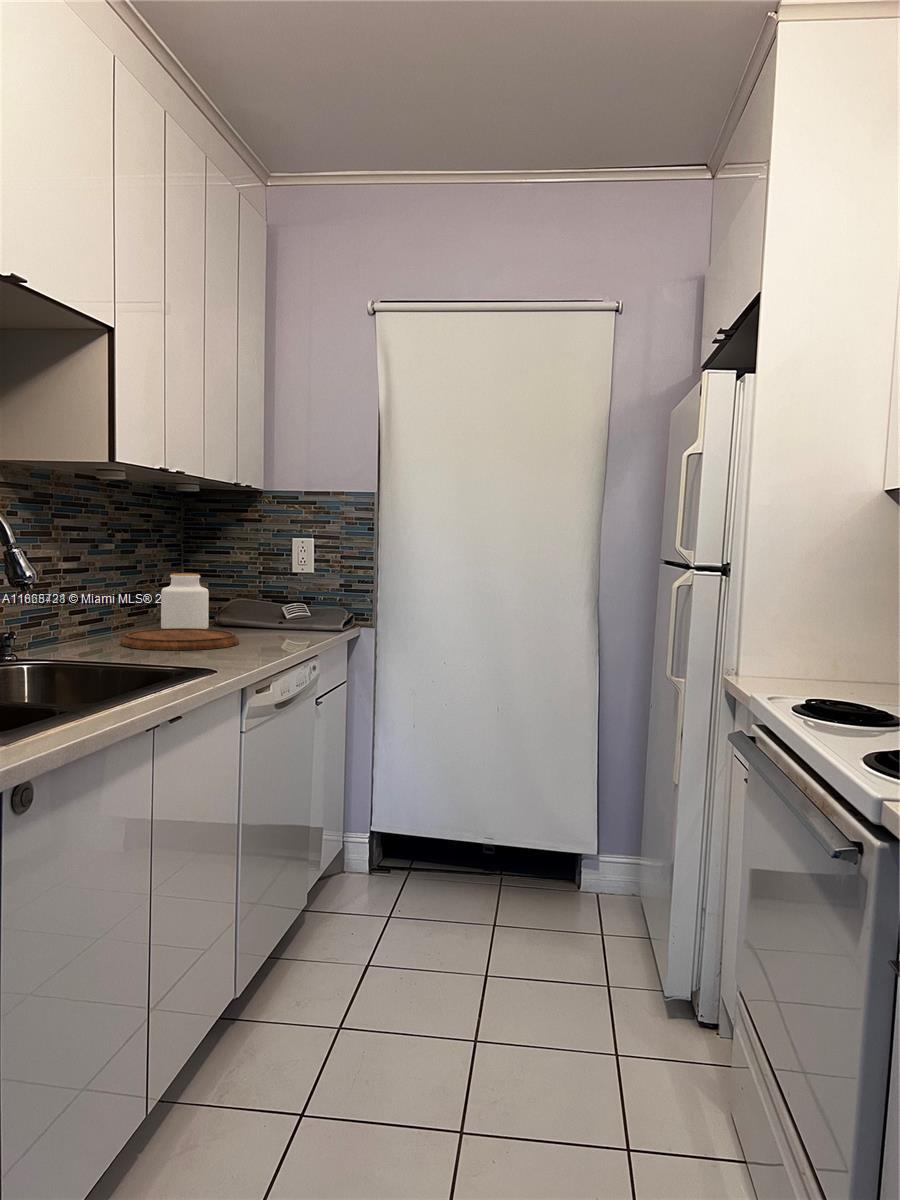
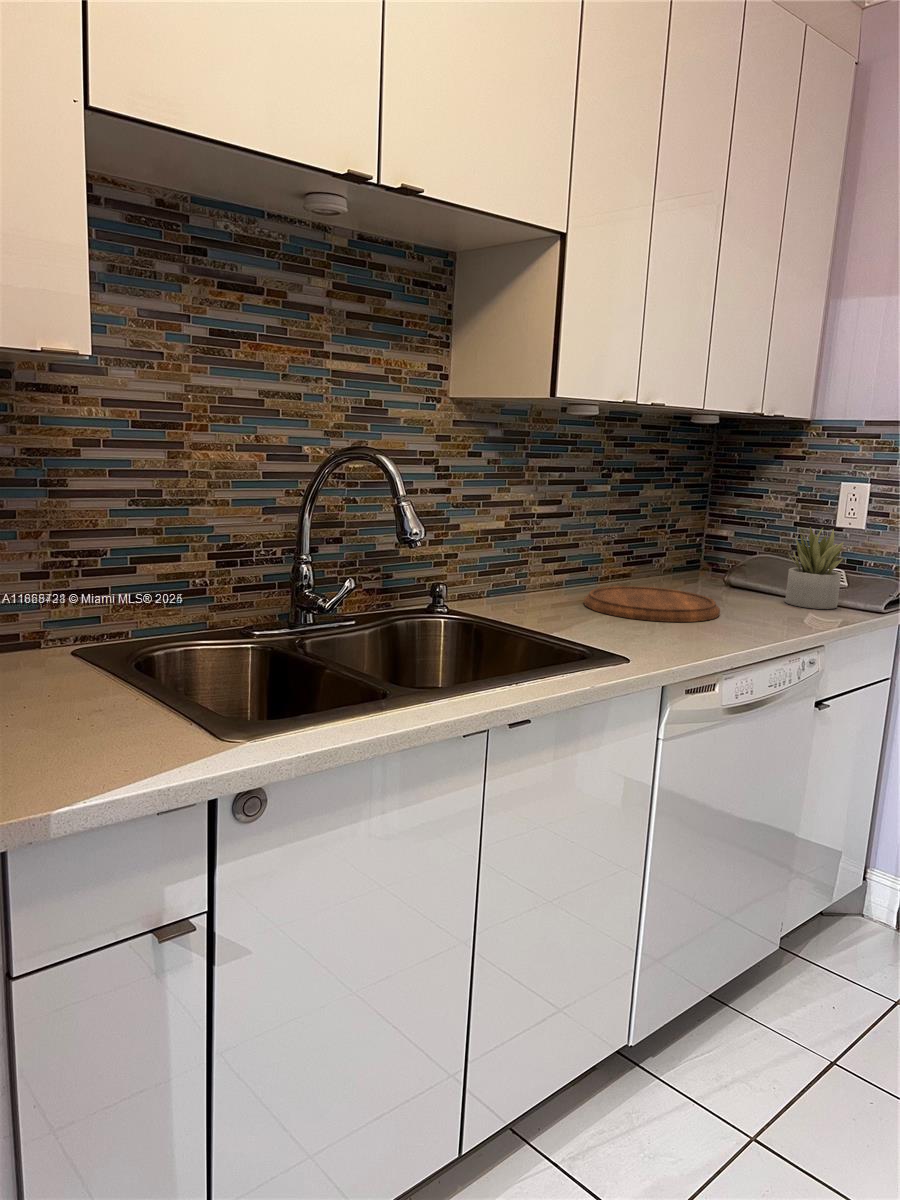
succulent plant: none [269,571,311,632] -> present [785,527,843,609]
jar: present [161,573,209,629] -> none [657,521,716,590]

